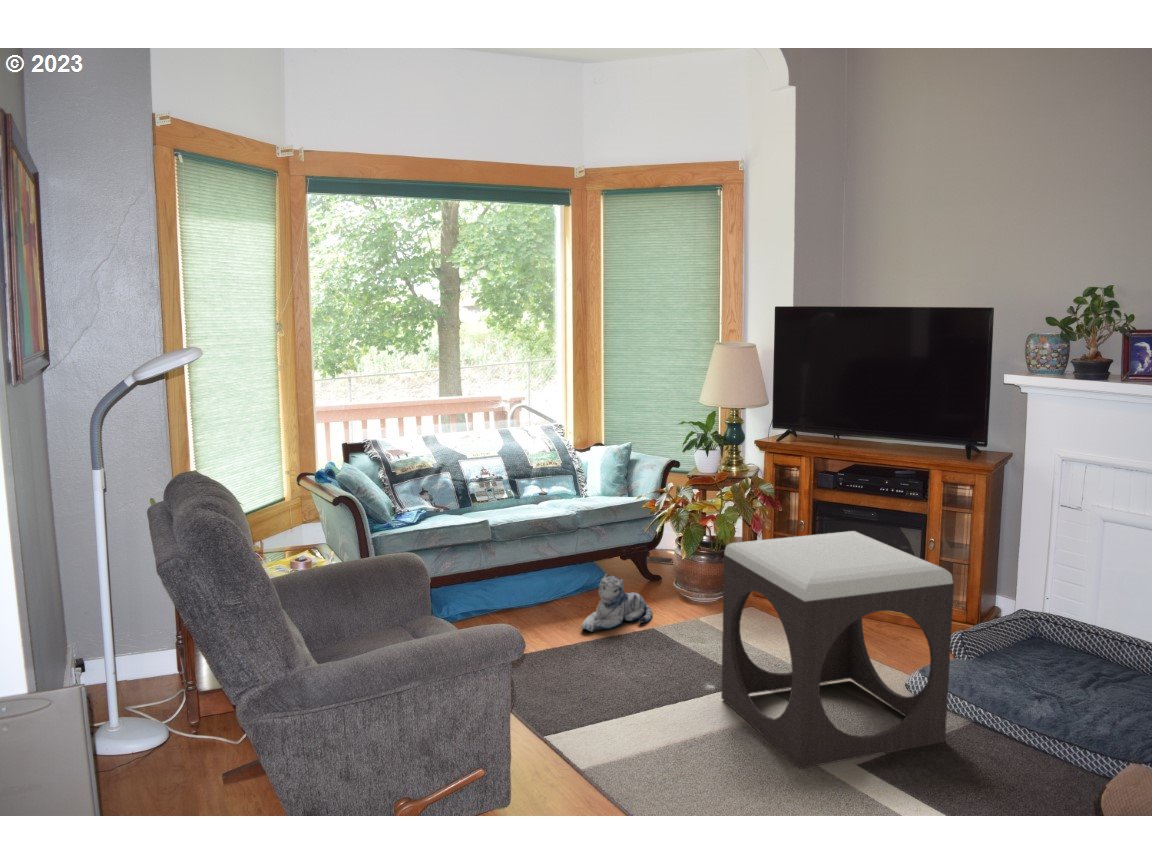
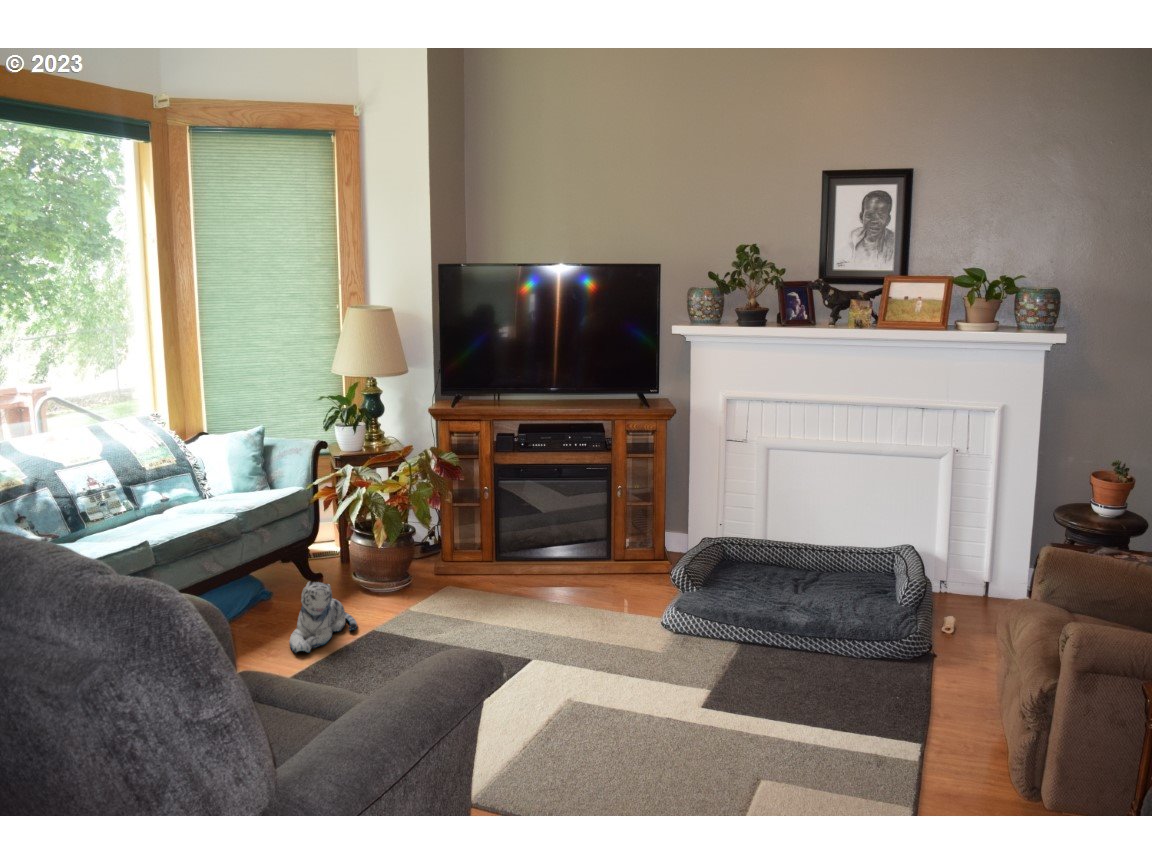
footstool: present [721,531,954,768] -> none [527,484,749,724]

